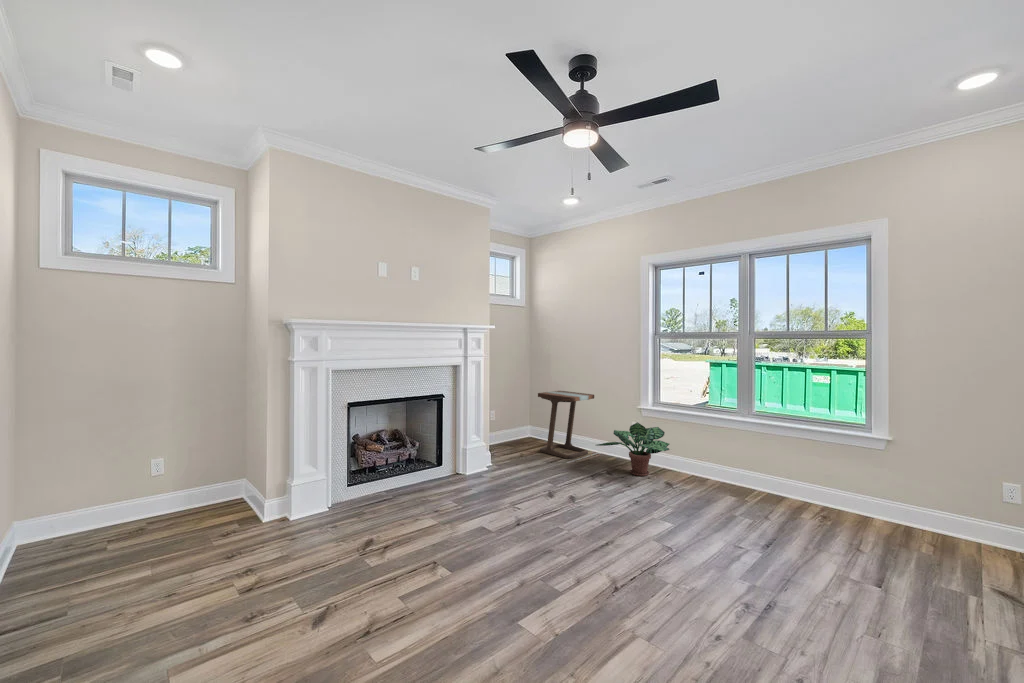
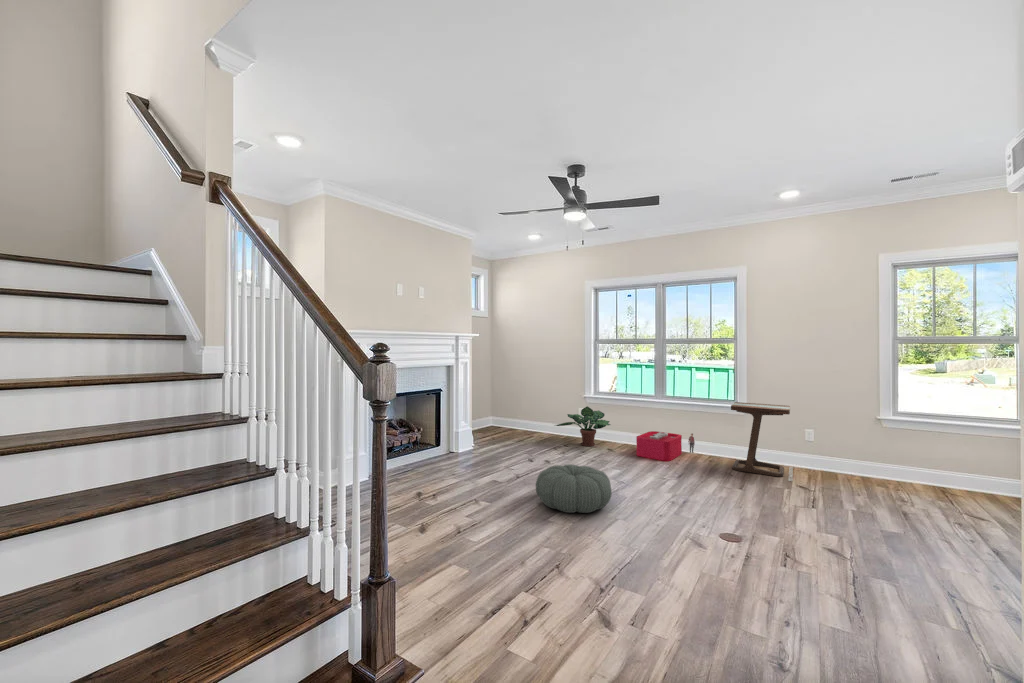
side table: present [538,391,594,459] -> present [731,402,792,477]
storage bin: none [705,462,798,511] -> present [636,431,695,461]
pouf: none [517,521,636,615] -> present [536,464,612,513]

